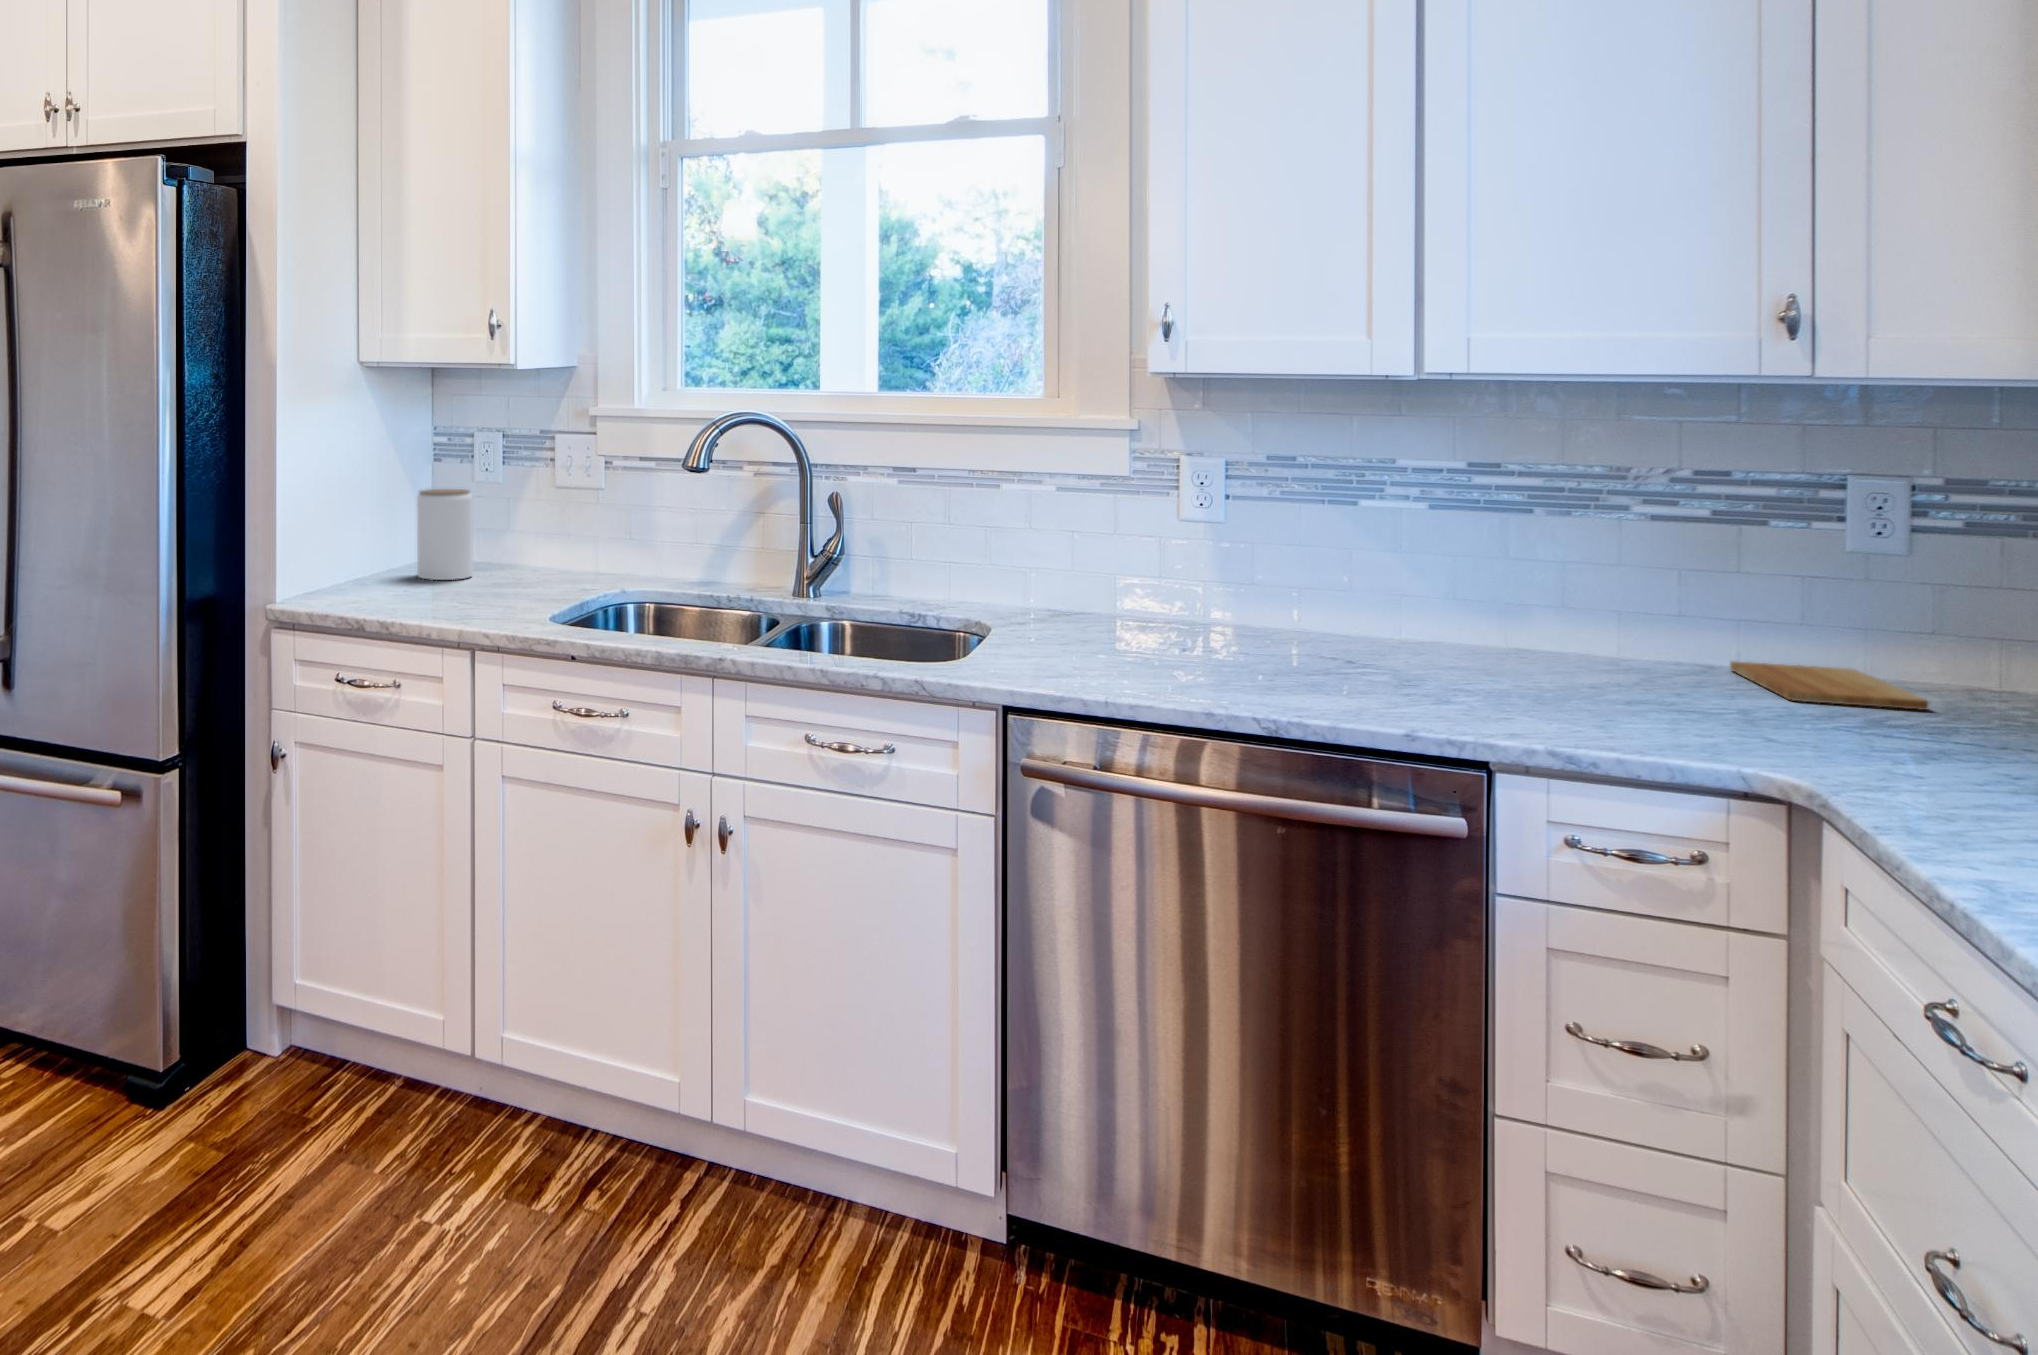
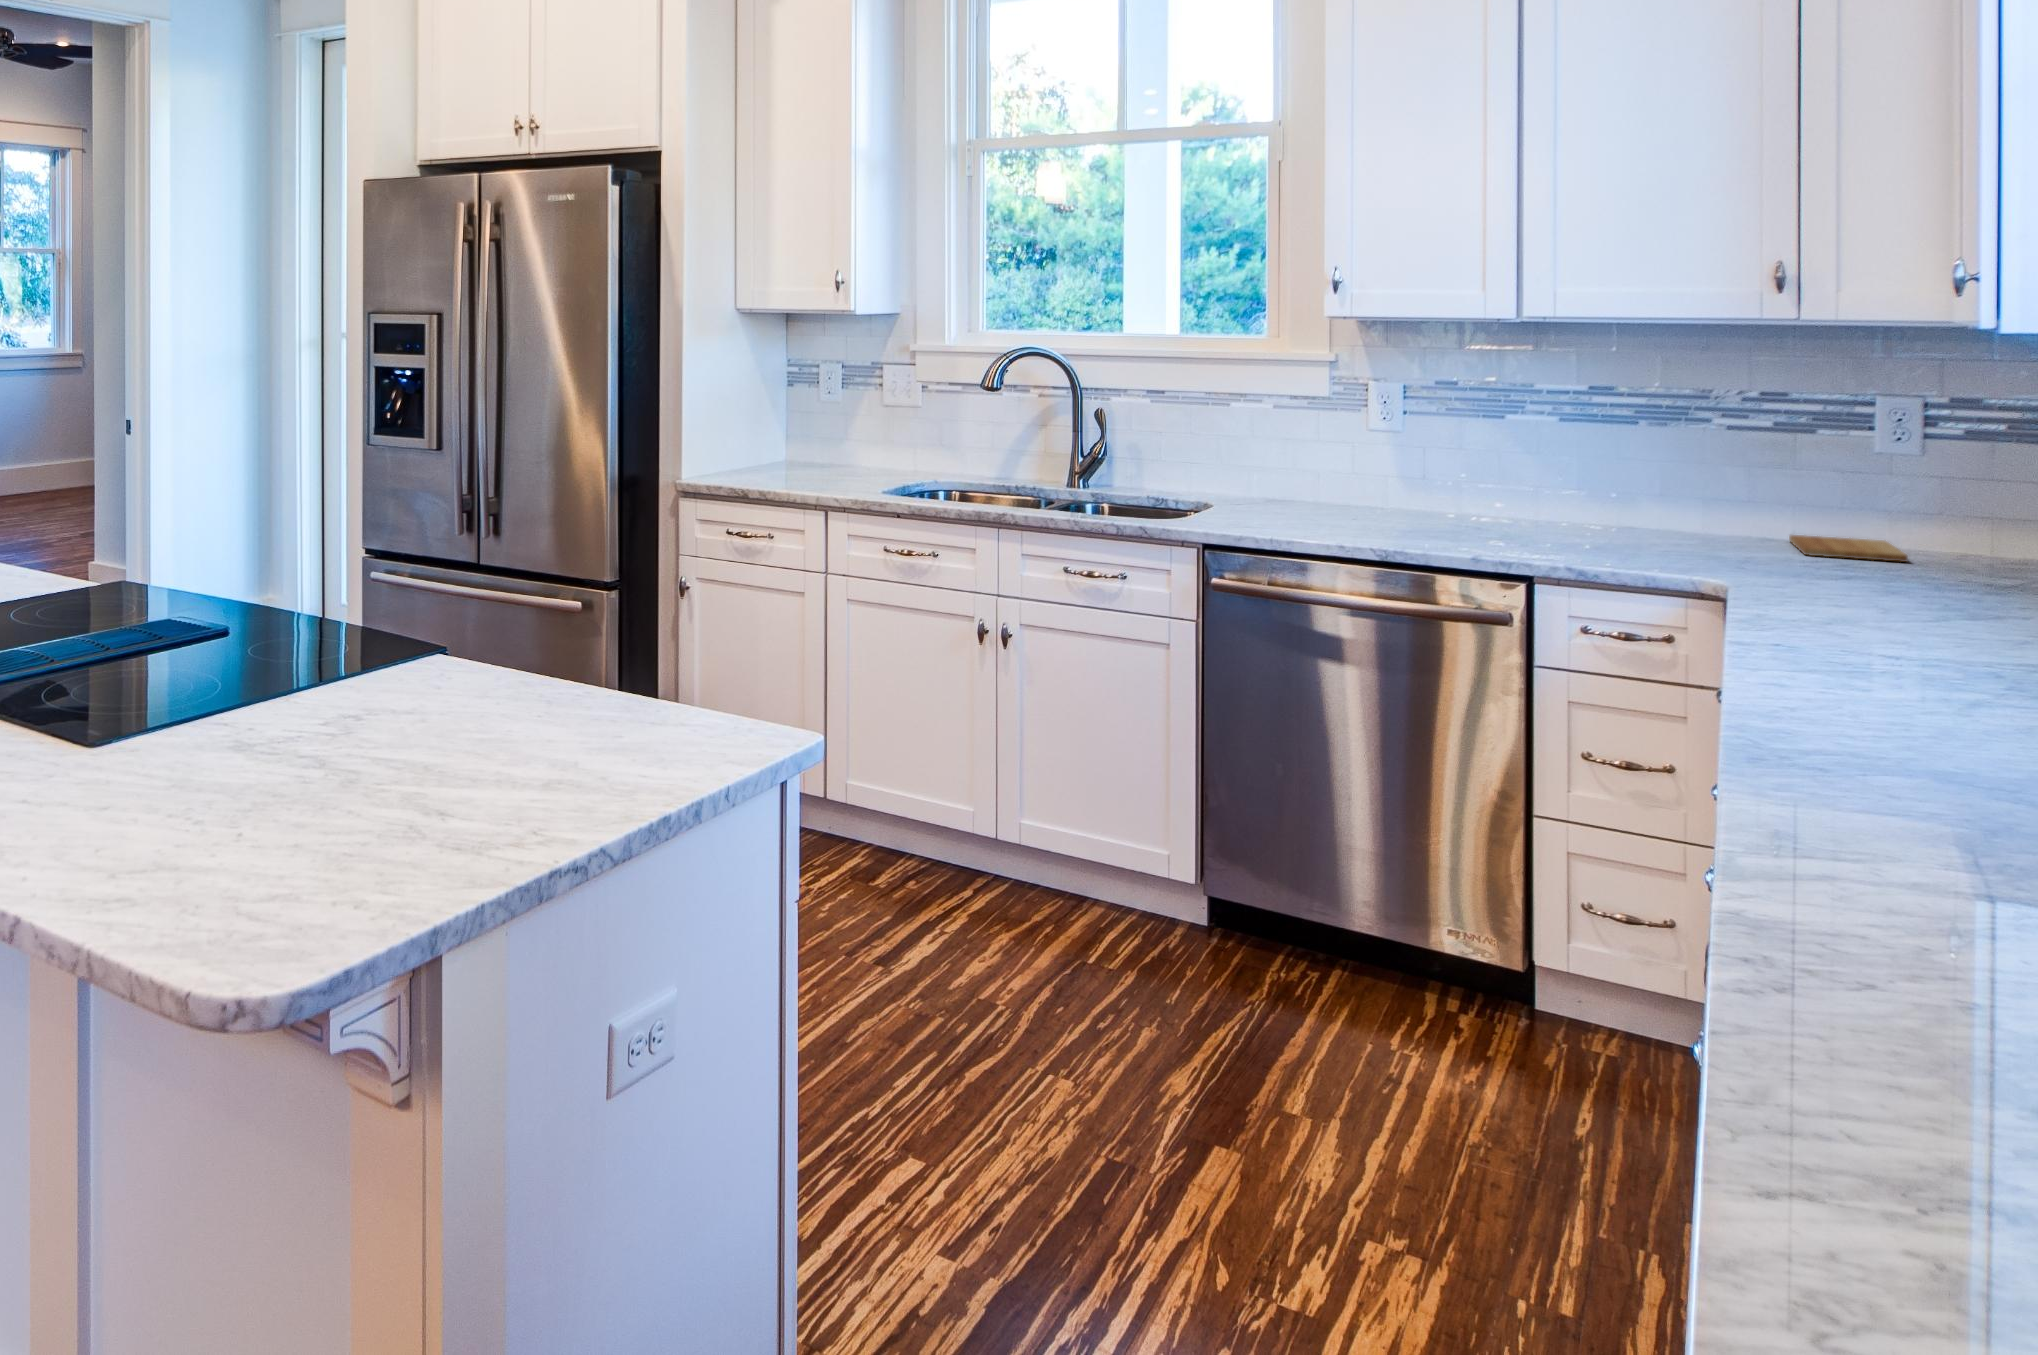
jar: present [417,489,473,580] -> none [776,405,819,471]

